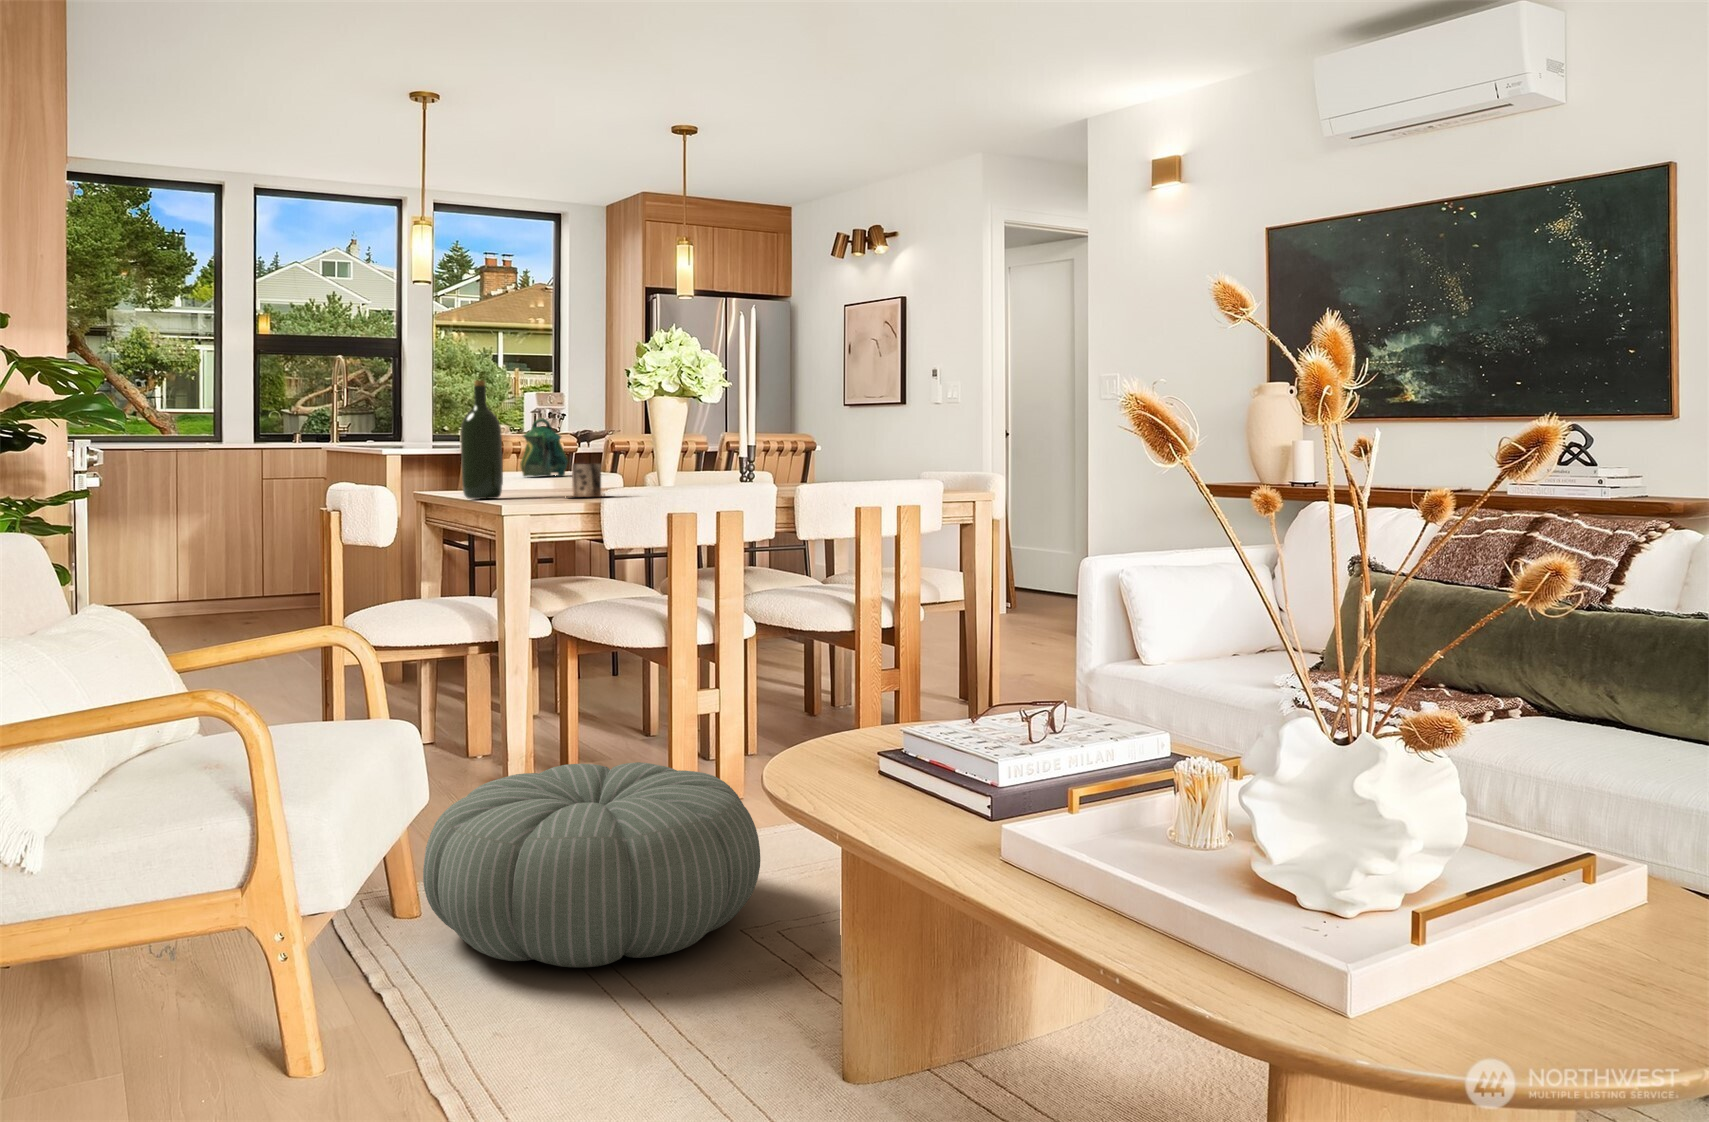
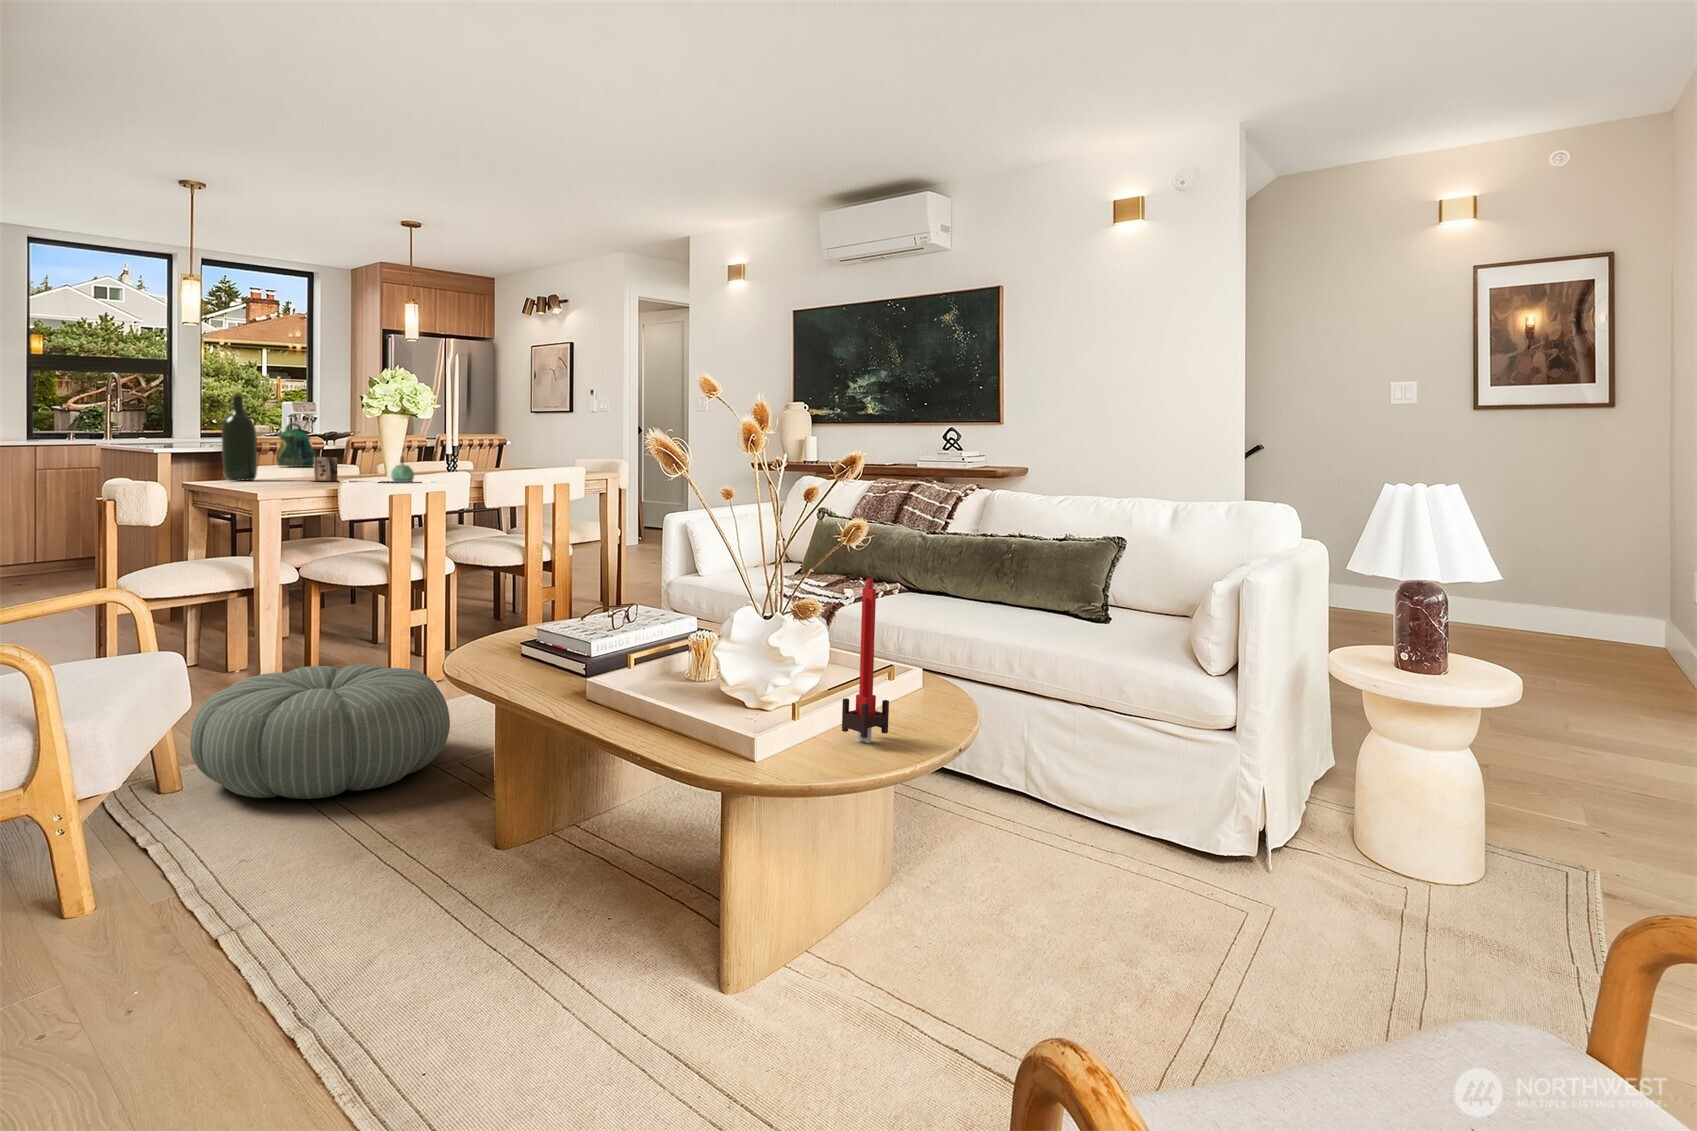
teapot: none [648,459,722,496] -> present [391,456,414,482]
candle: none [1528,677,1634,1002] -> present [842,579,889,743]

